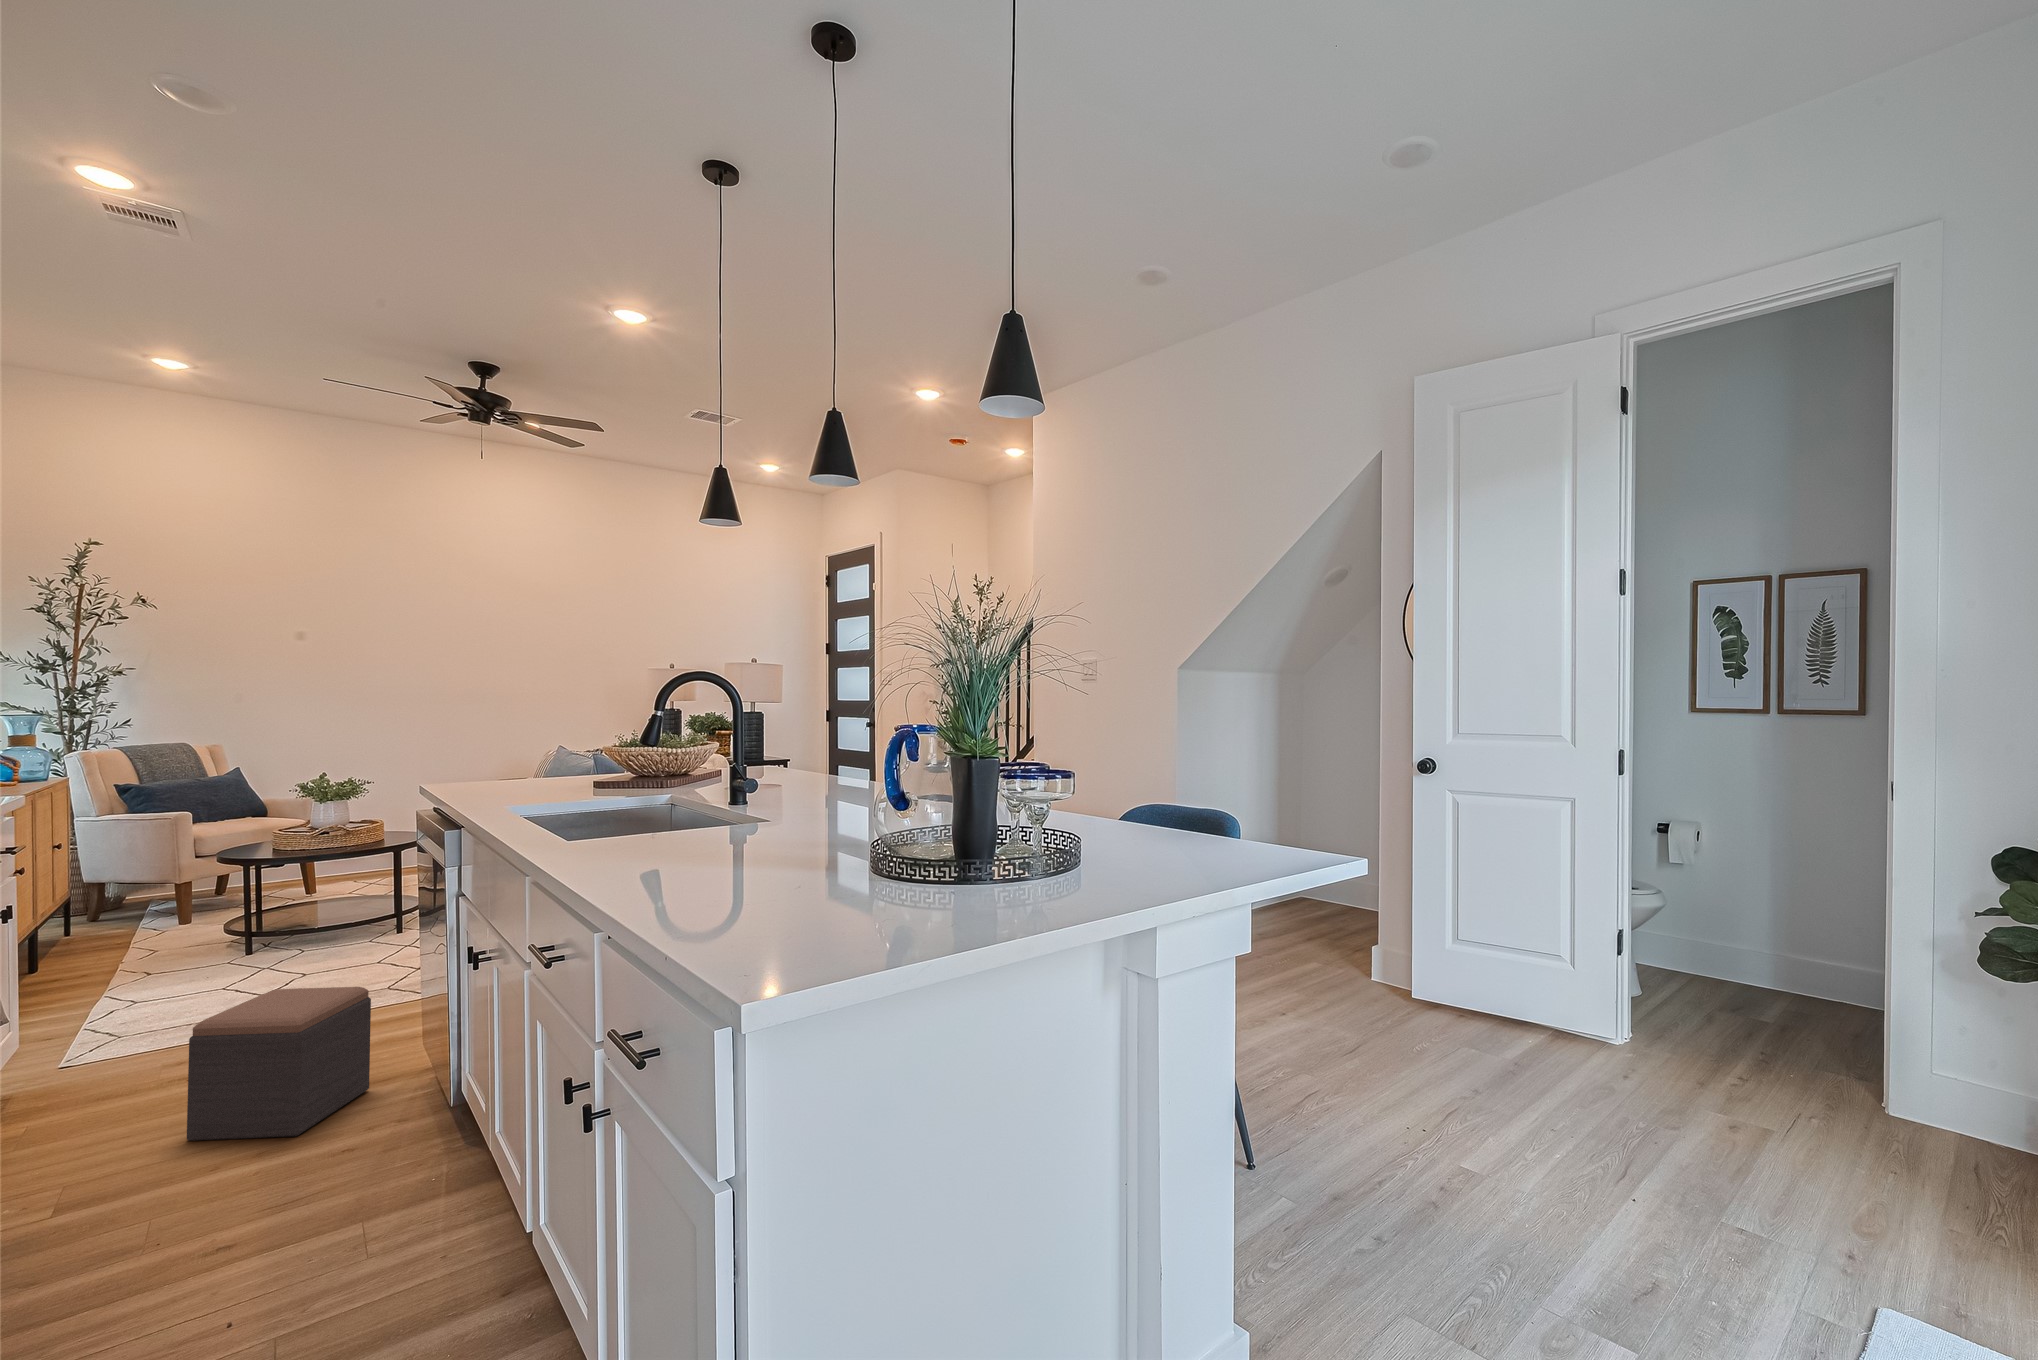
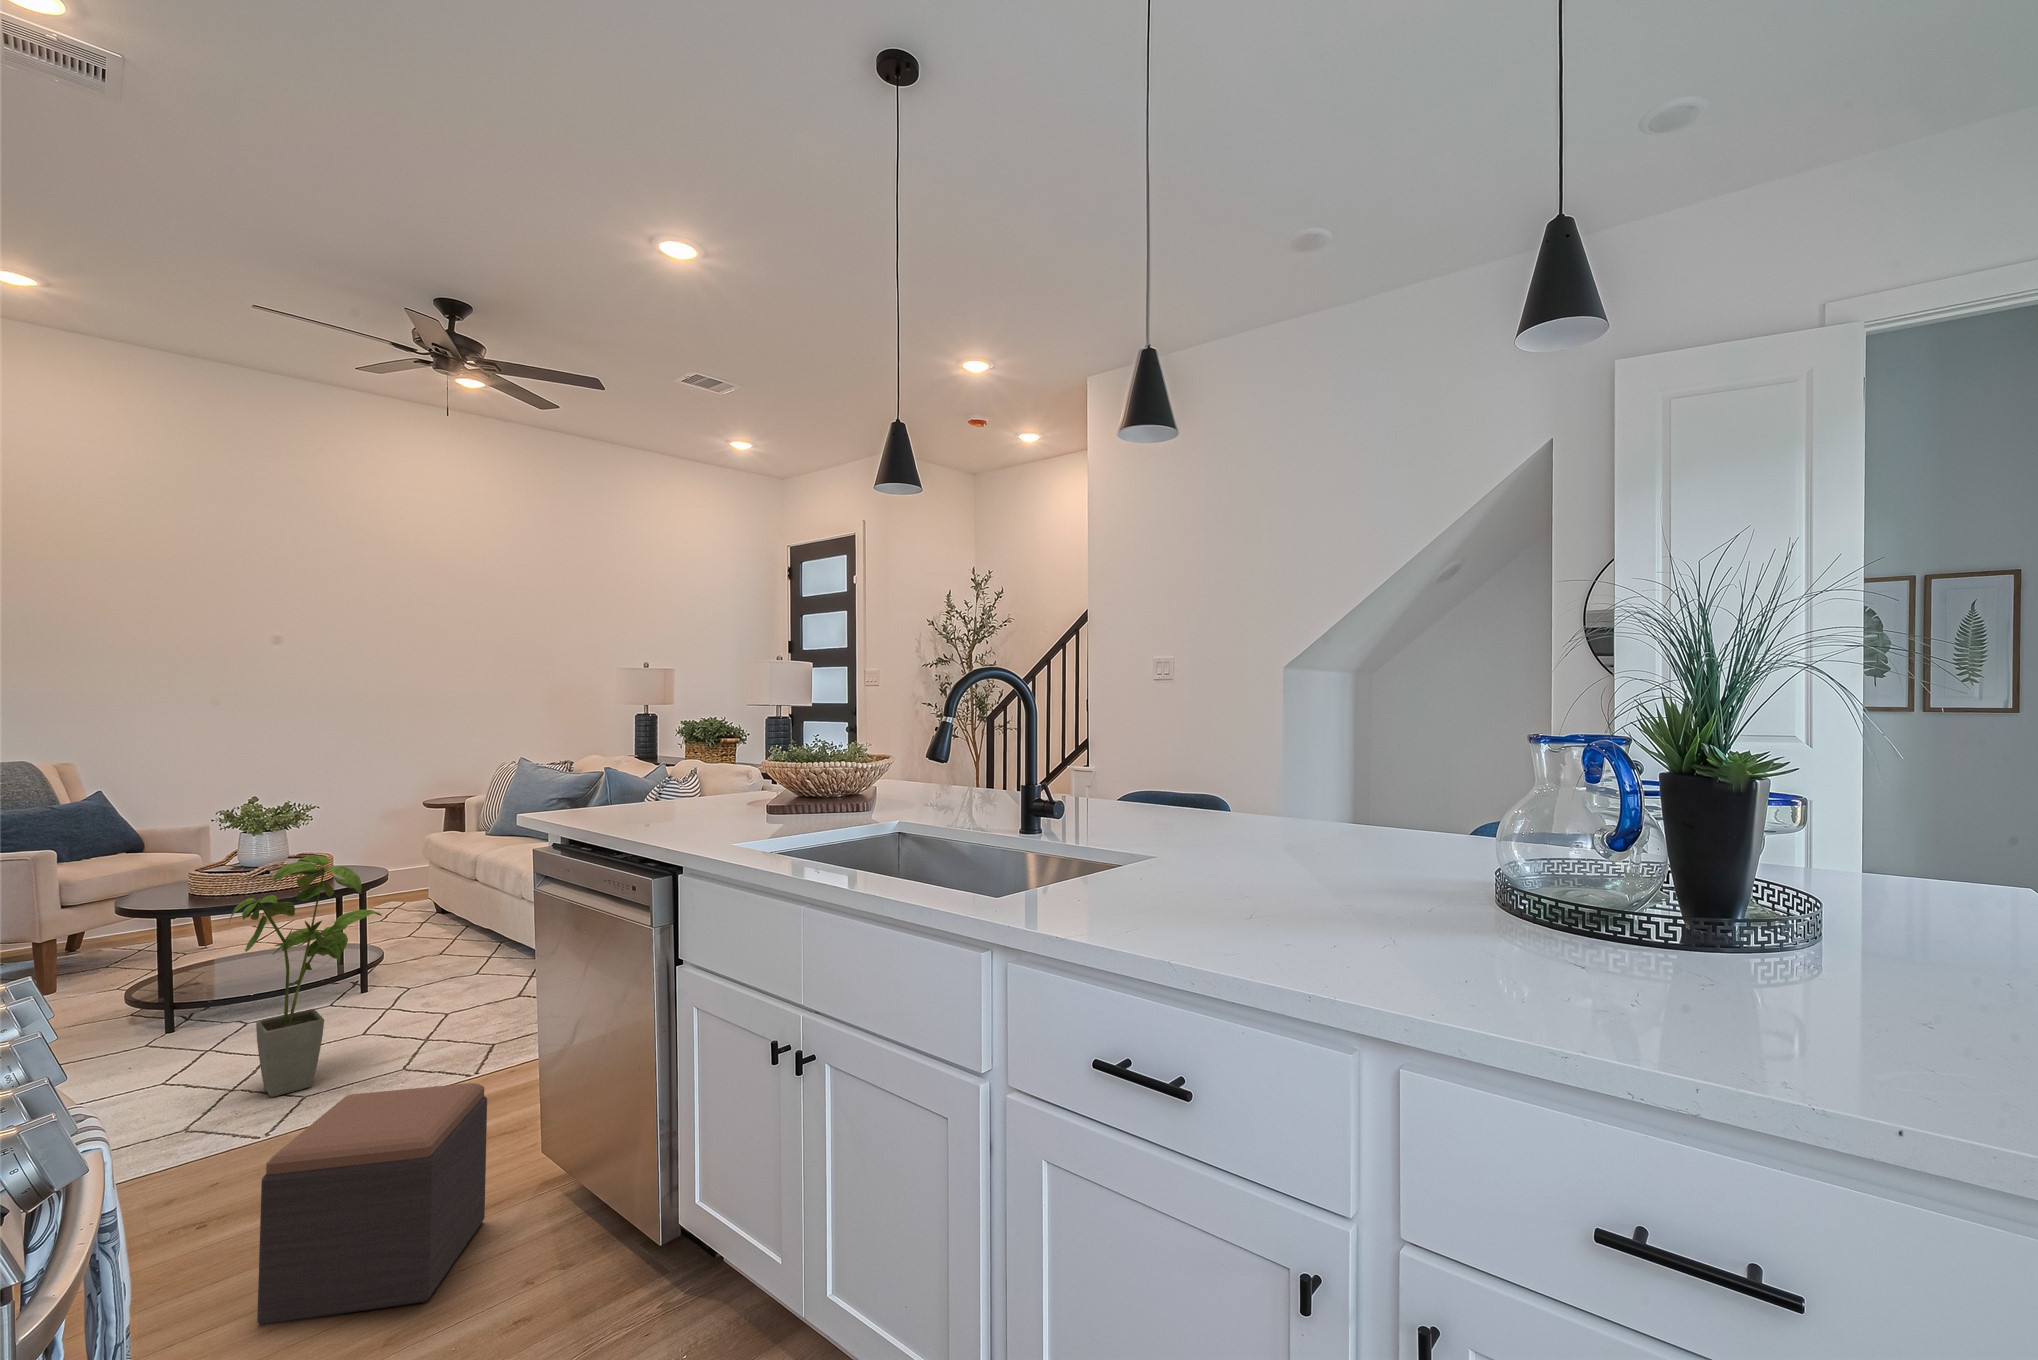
house plant: none [259,819,379,1001] -> present [229,855,382,1097]

